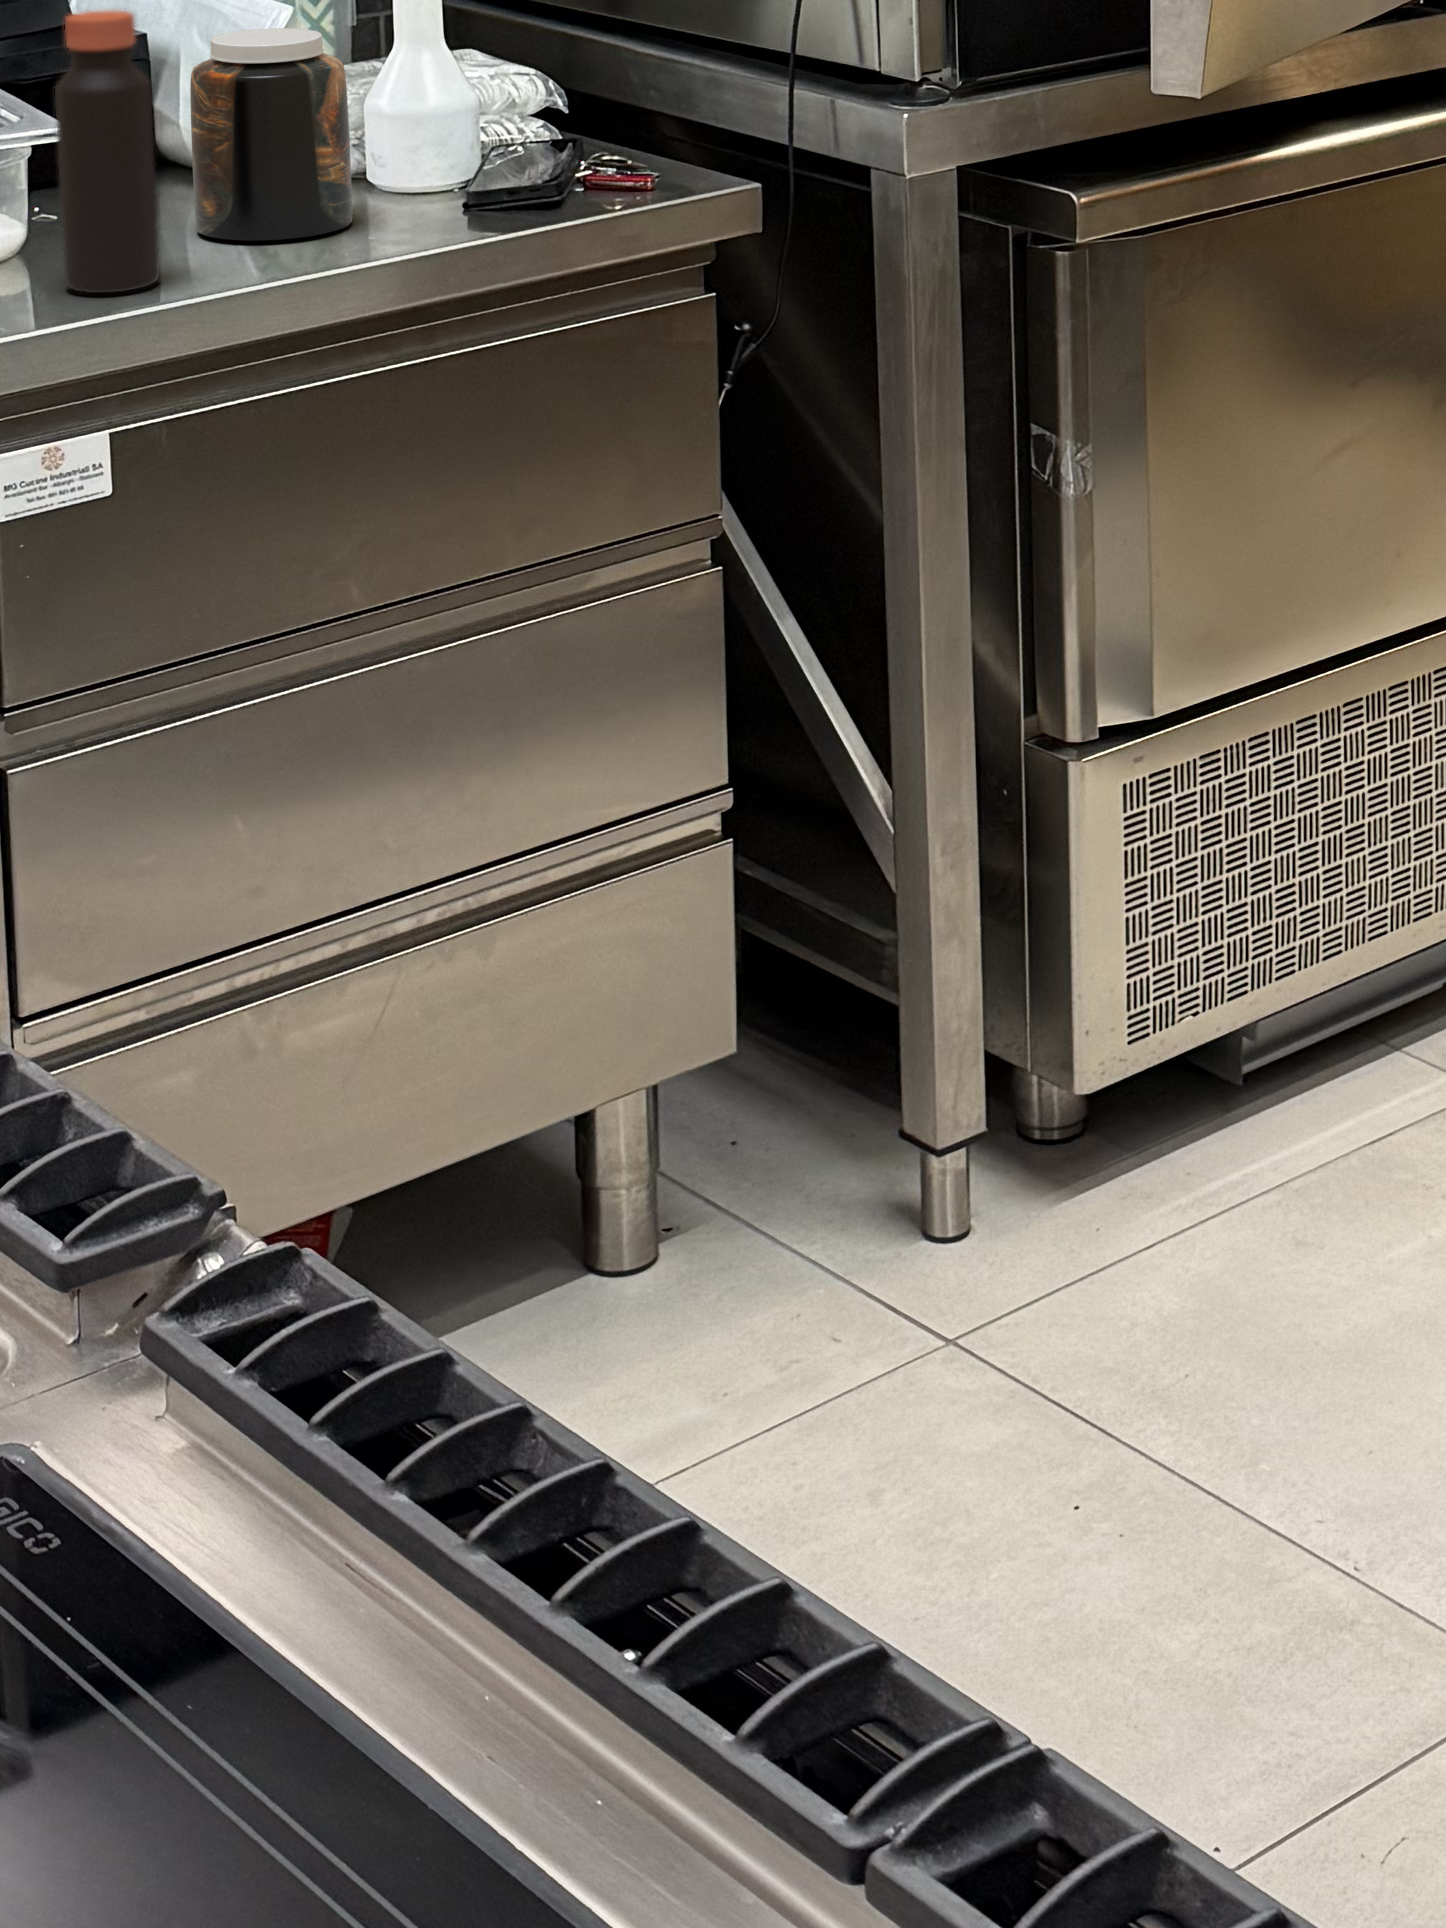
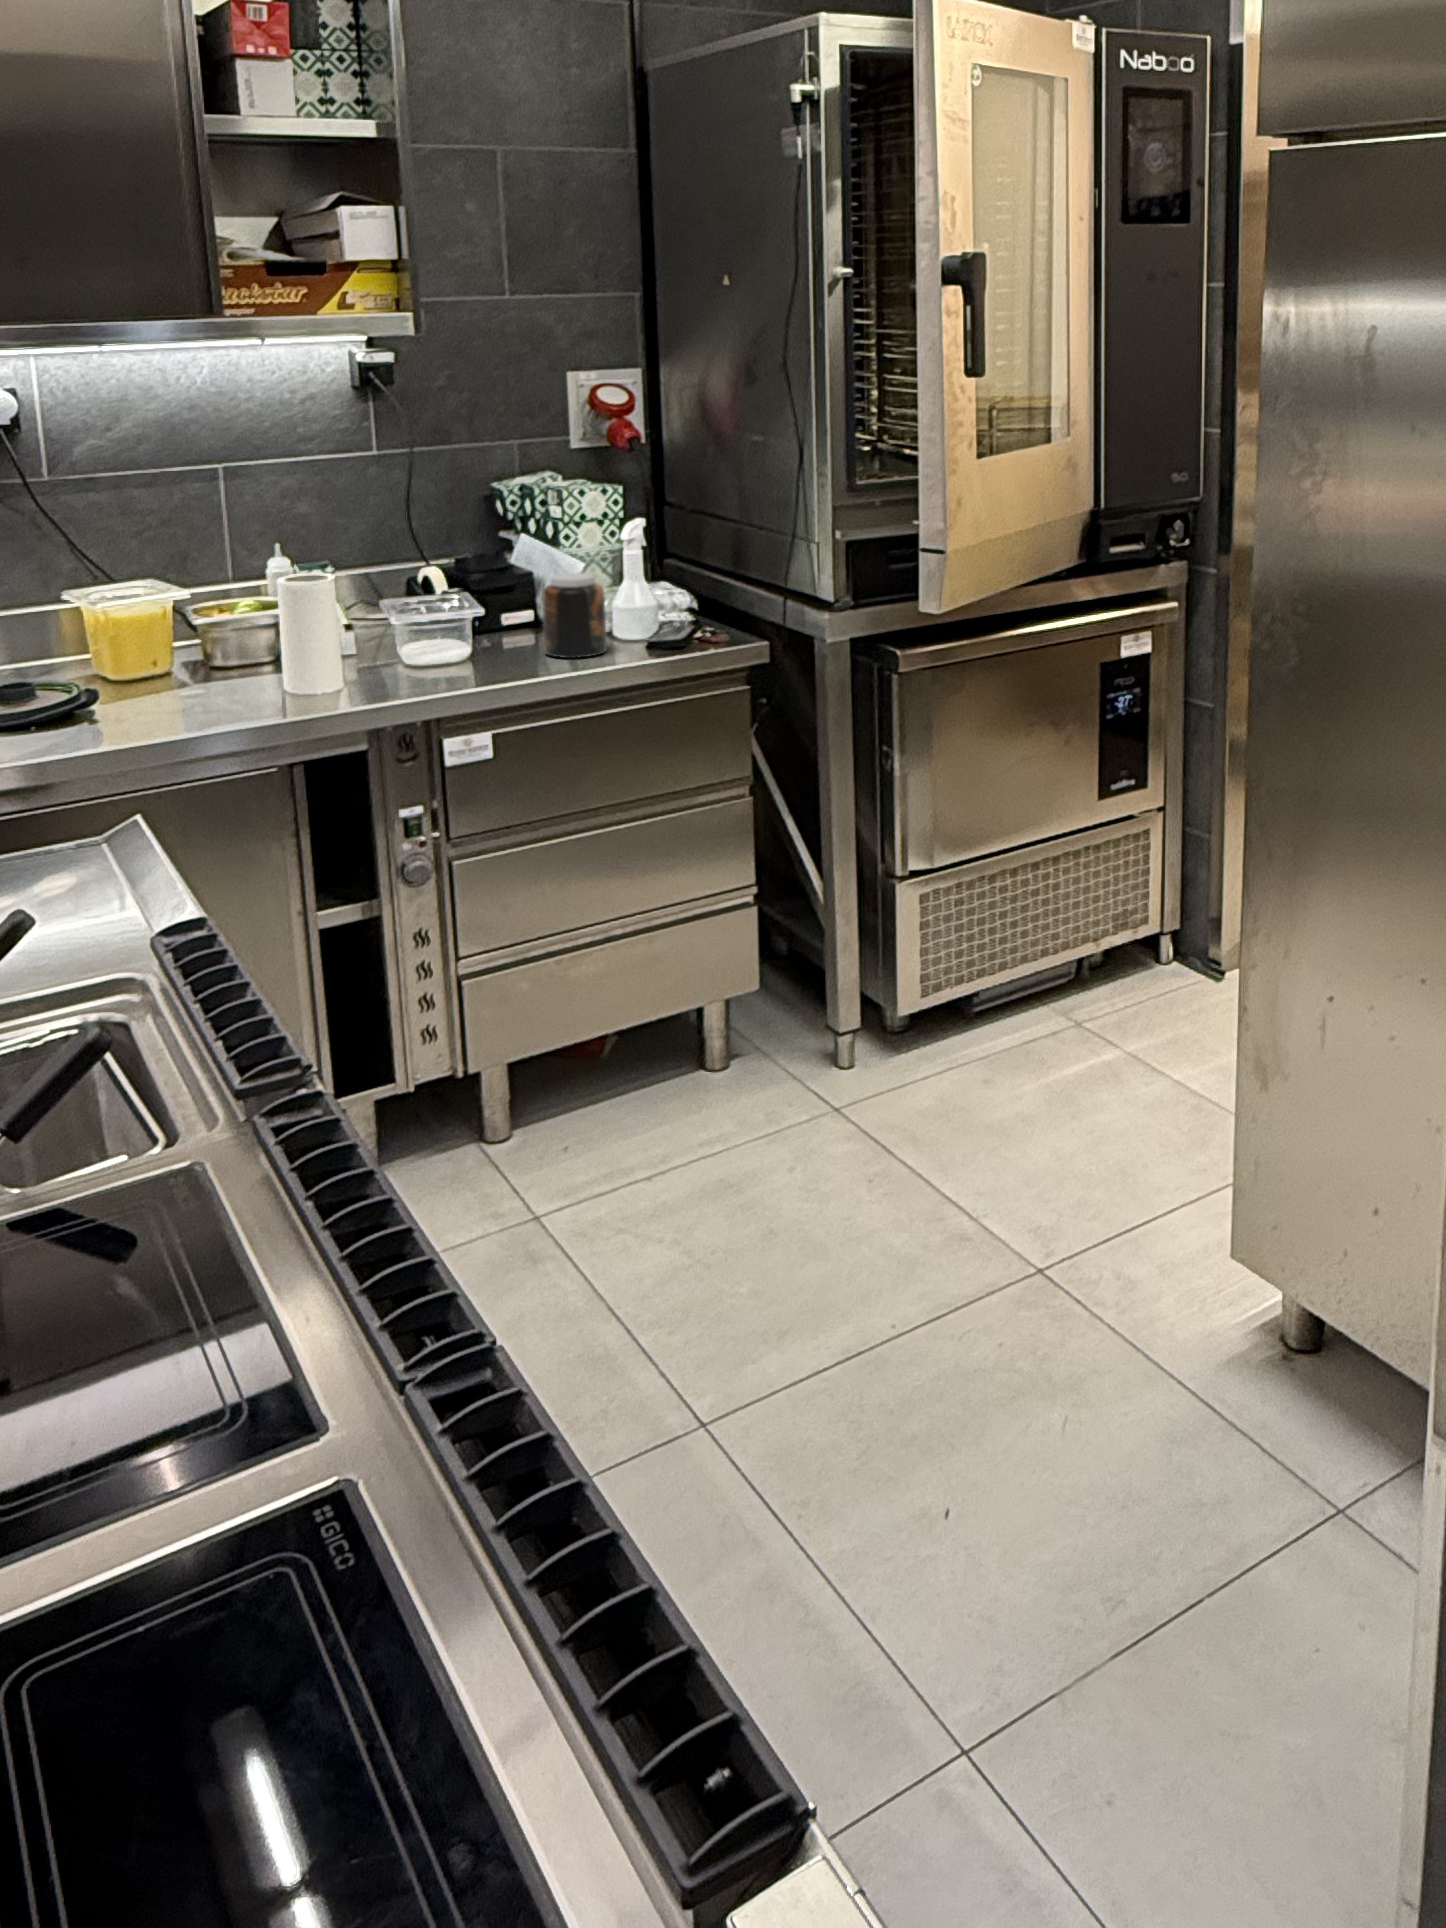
bottle: present [55,10,160,293] -> none [481,564,522,677]

